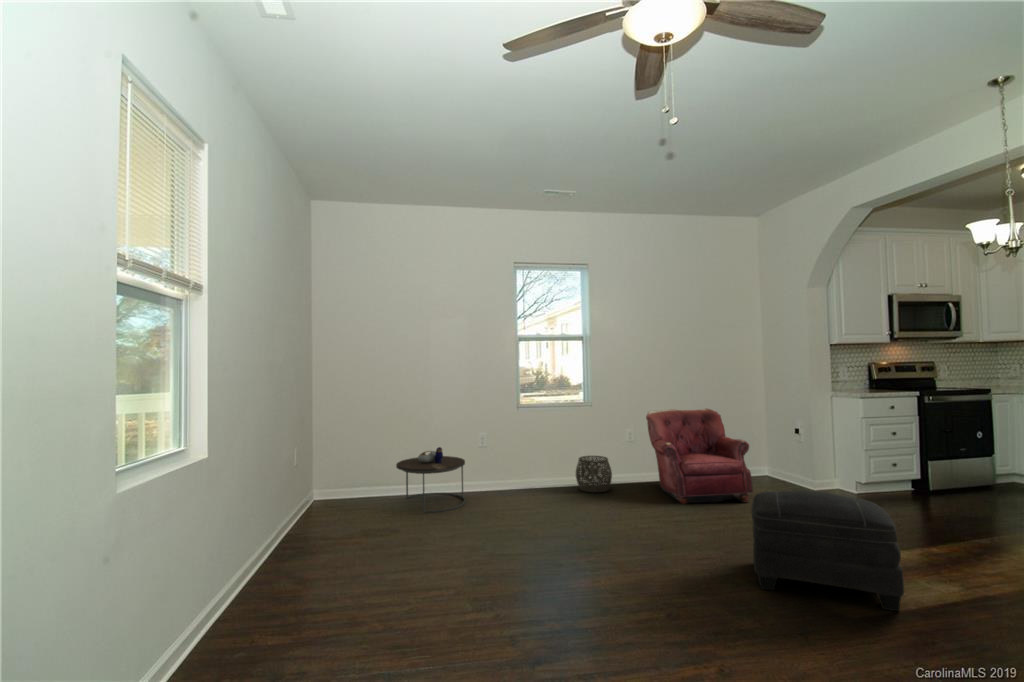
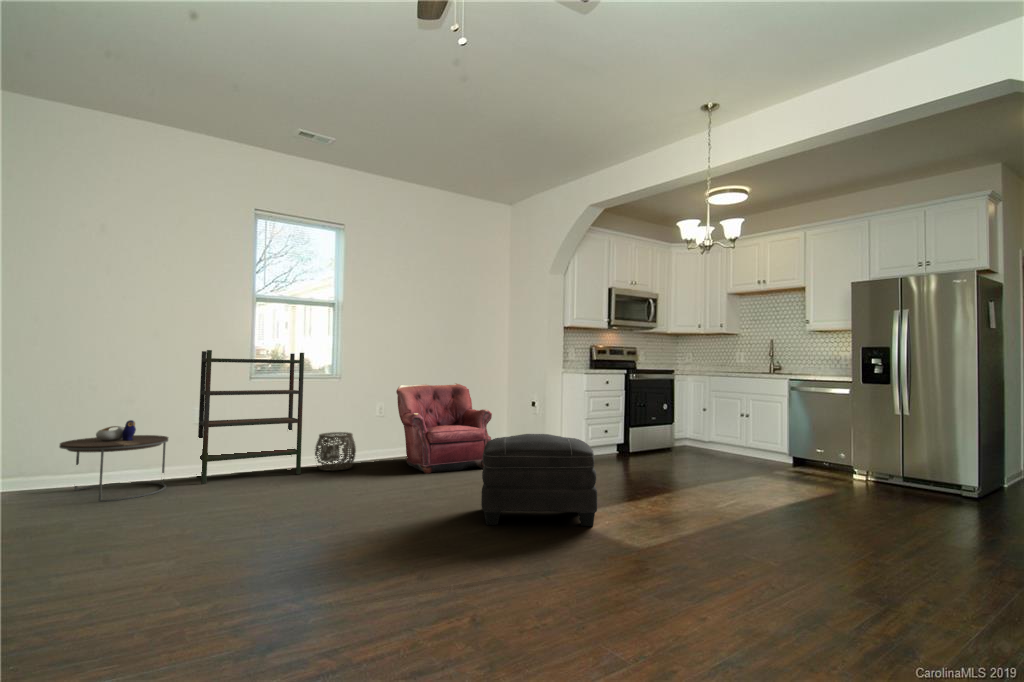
bookshelf: none [483,385,565,500] -> present [196,350,304,484]

